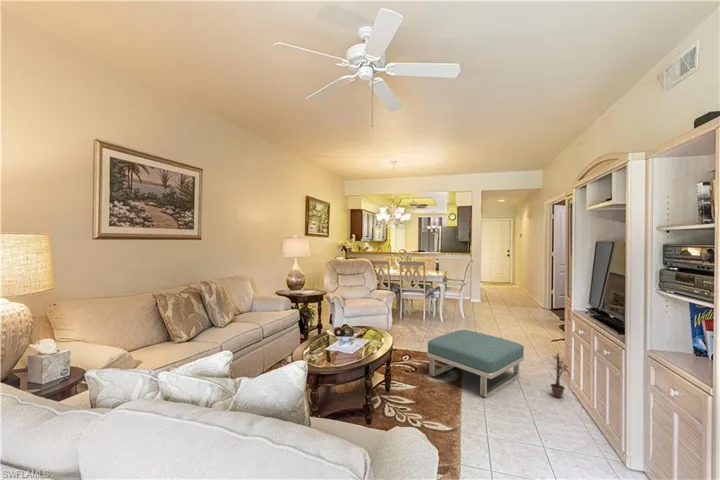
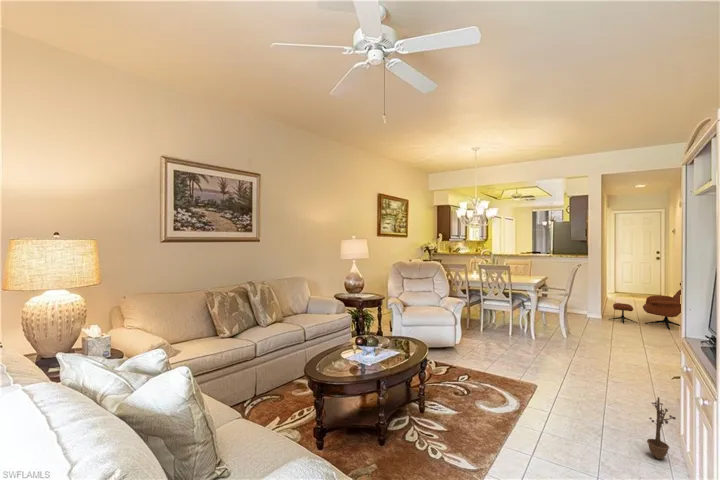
lounge chair: none [487,271,540,308] -> present [611,283,681,330]
footstool: present [427,330,524,398] -> none [479,351,615,440]

